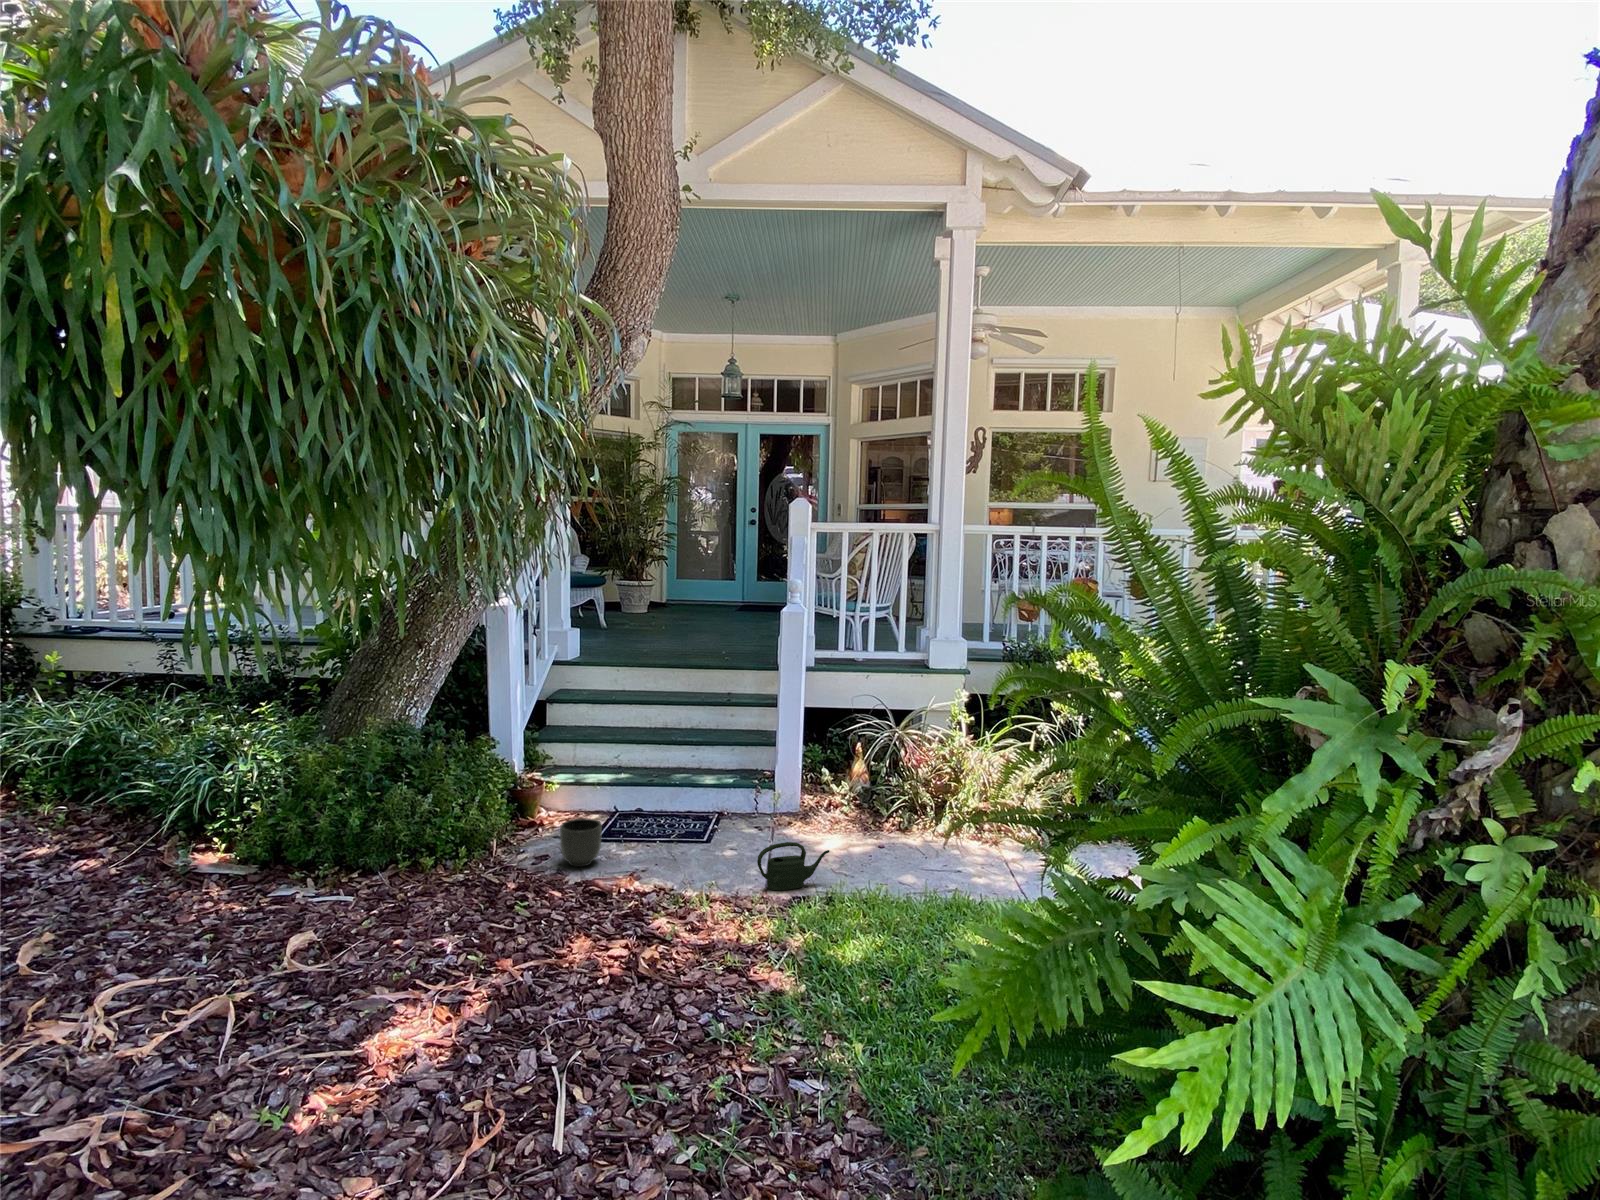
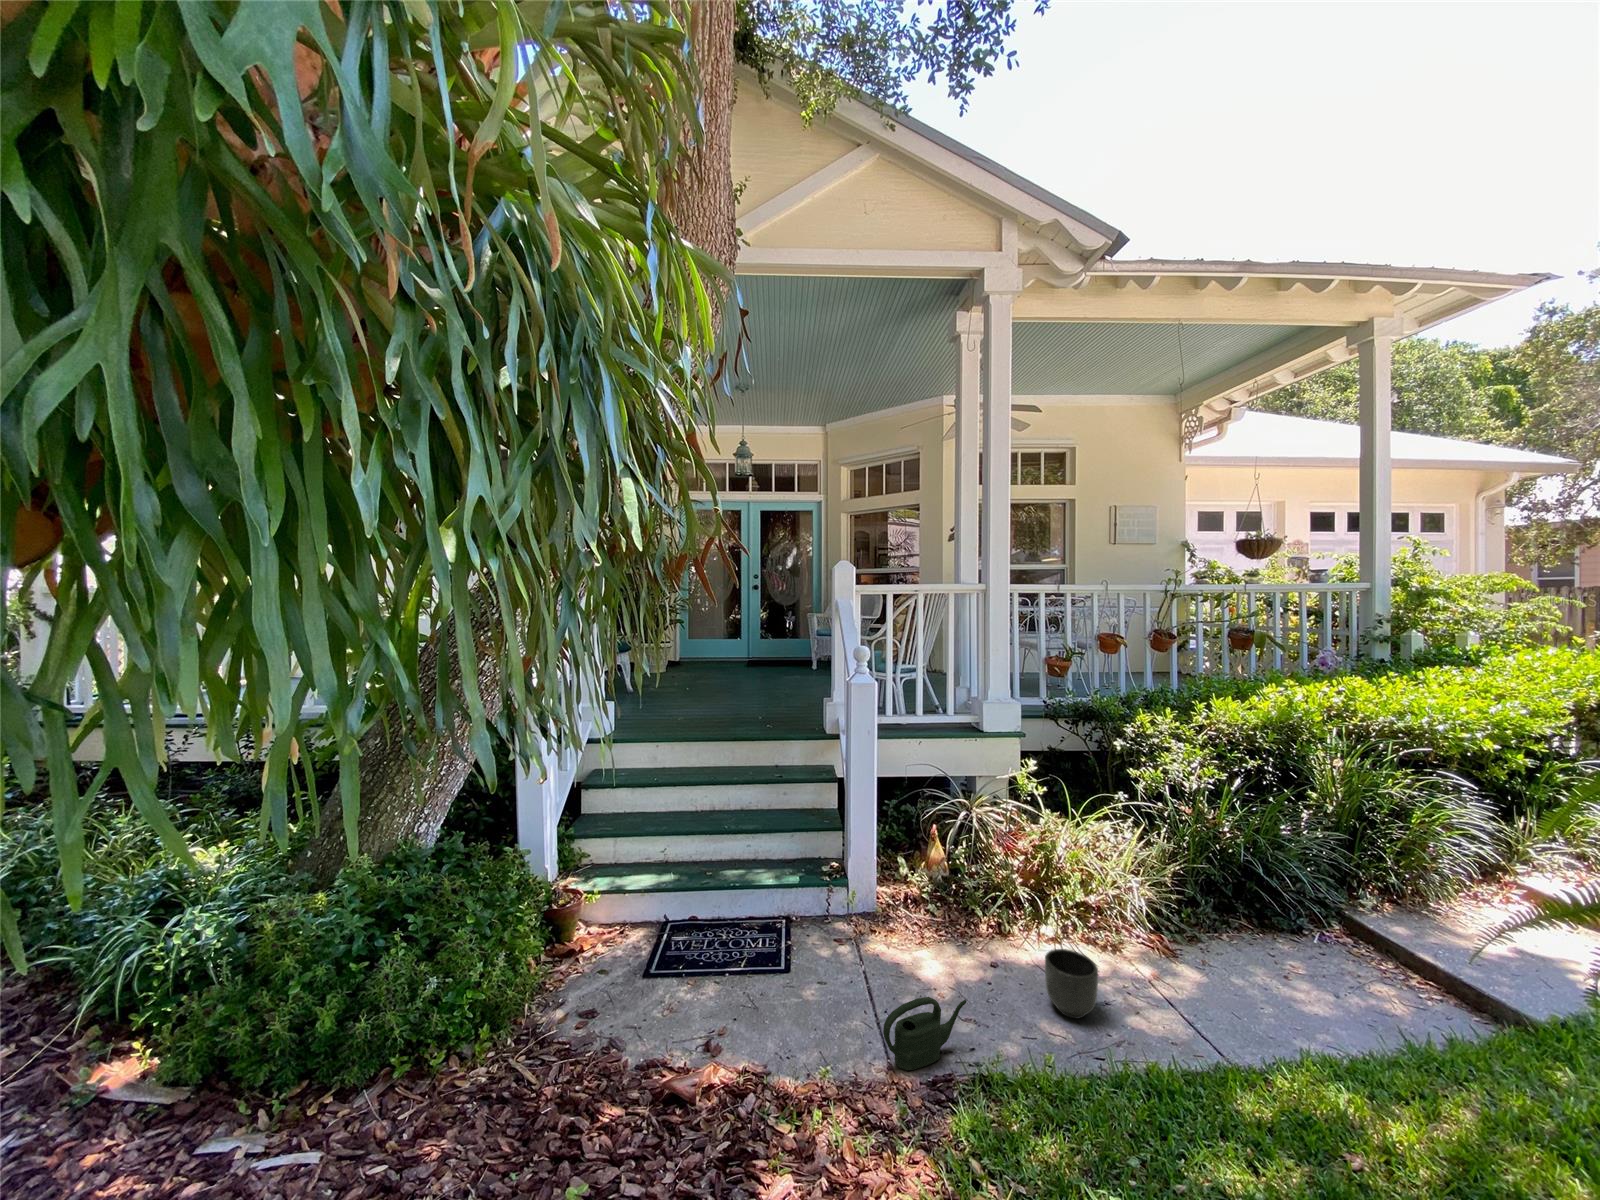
planter: present [560,818,602,867] -> present [1045,949,1098,1019]

